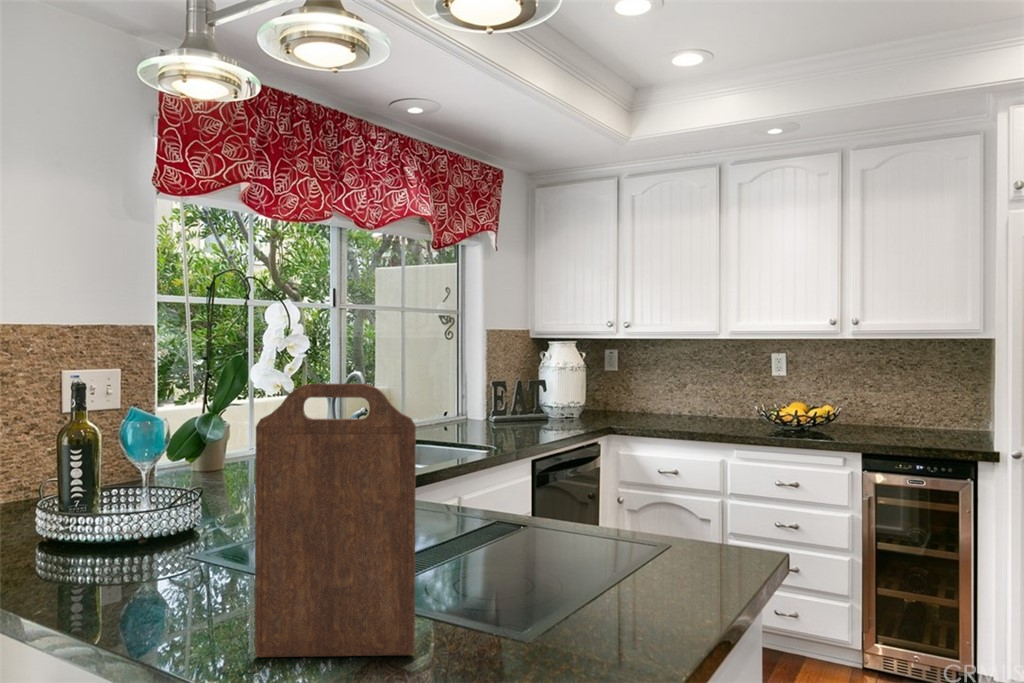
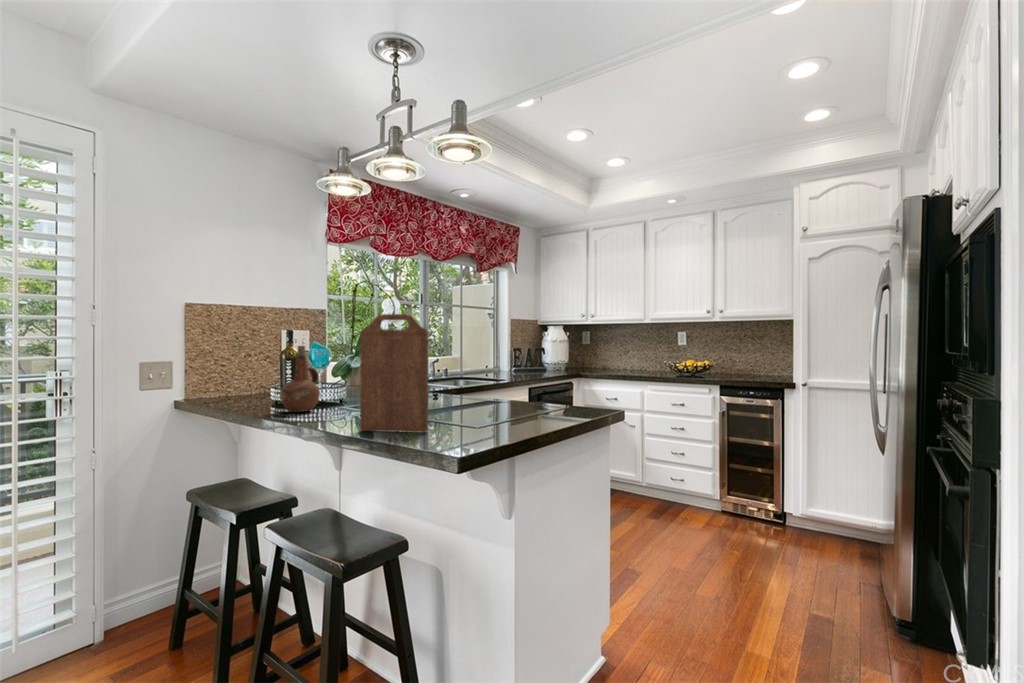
ceramic pitcher: none [58,427,149,576] -> present [280,346,320,412]

